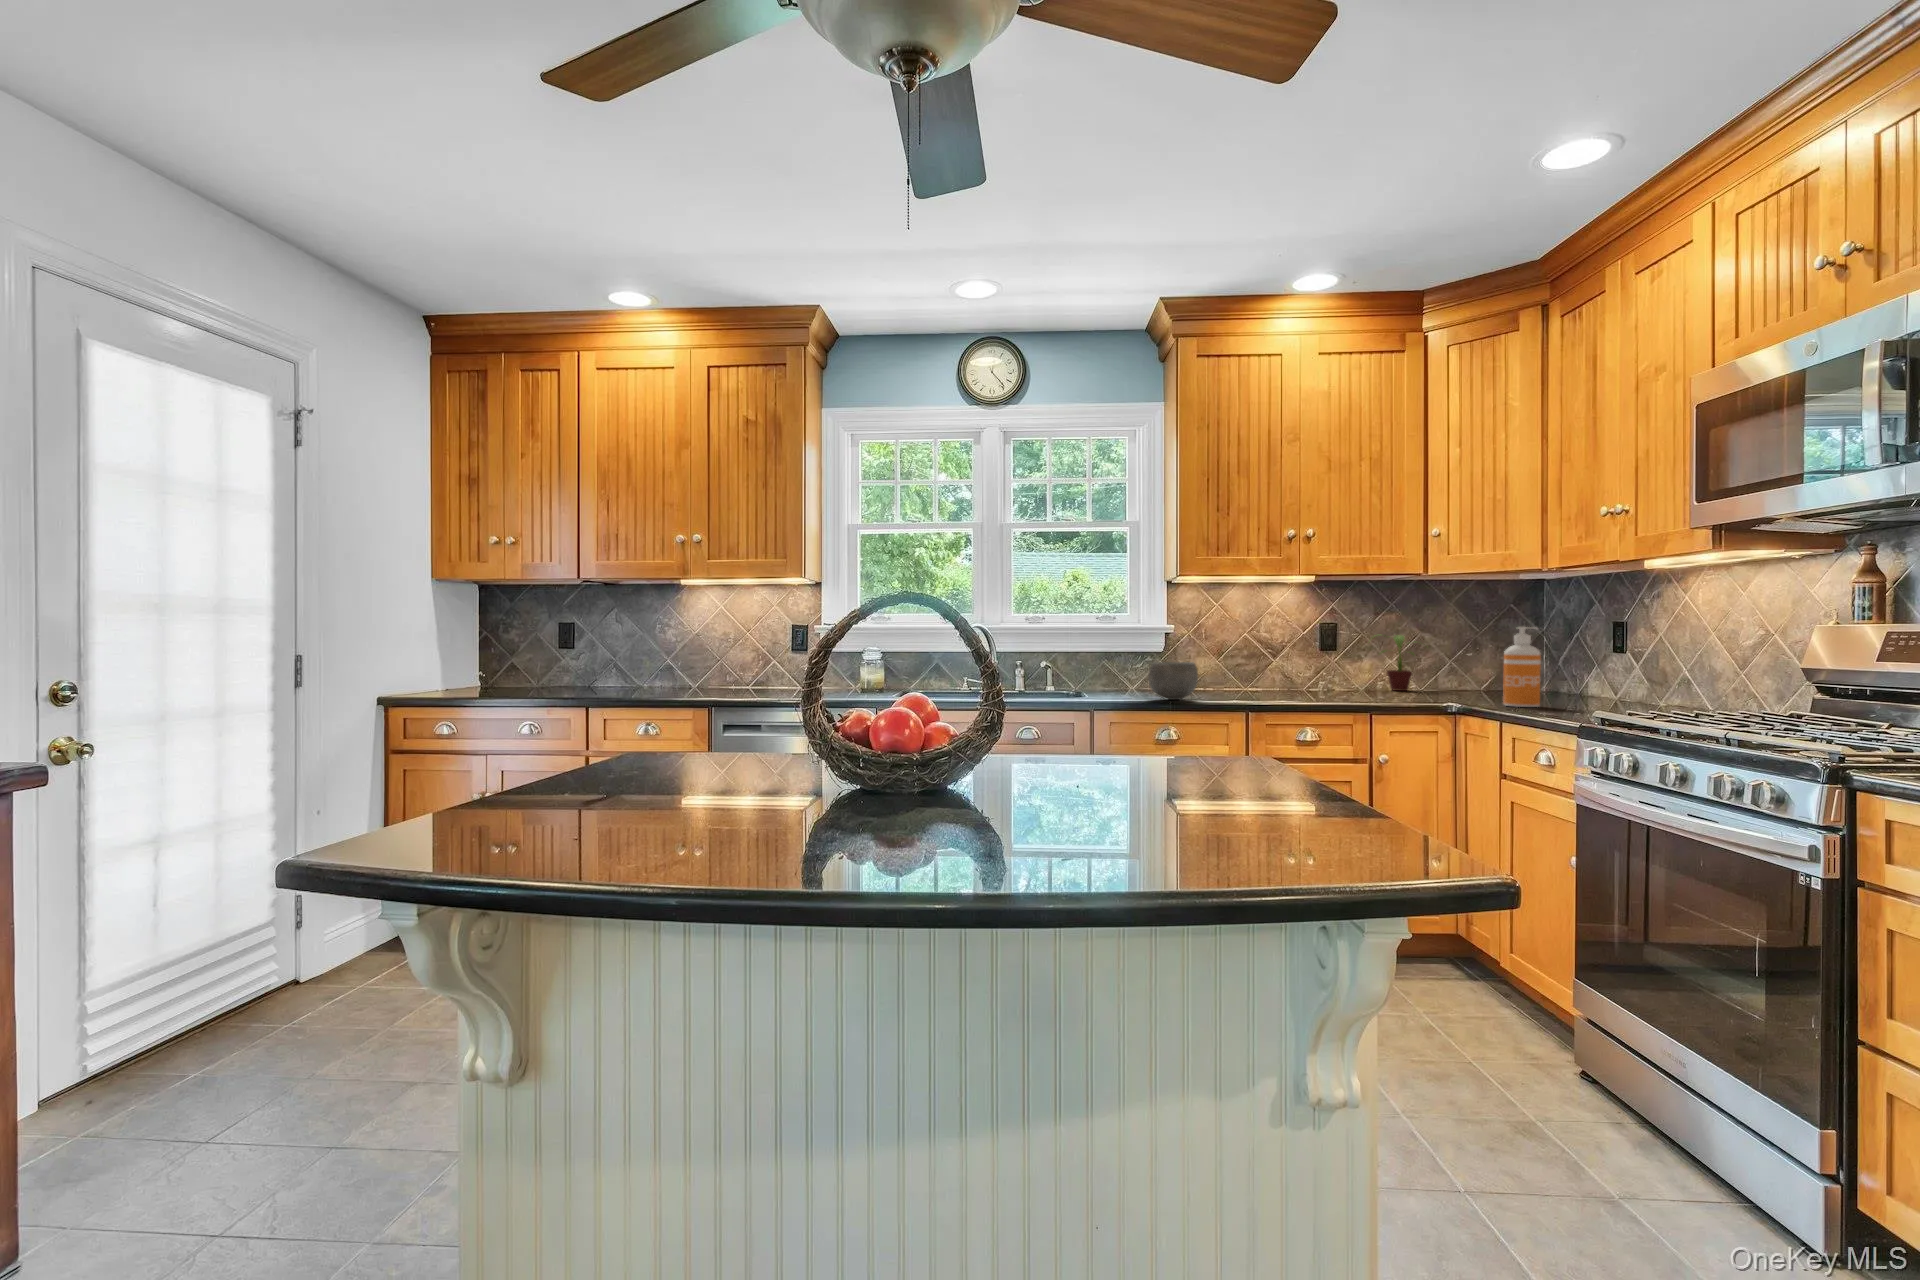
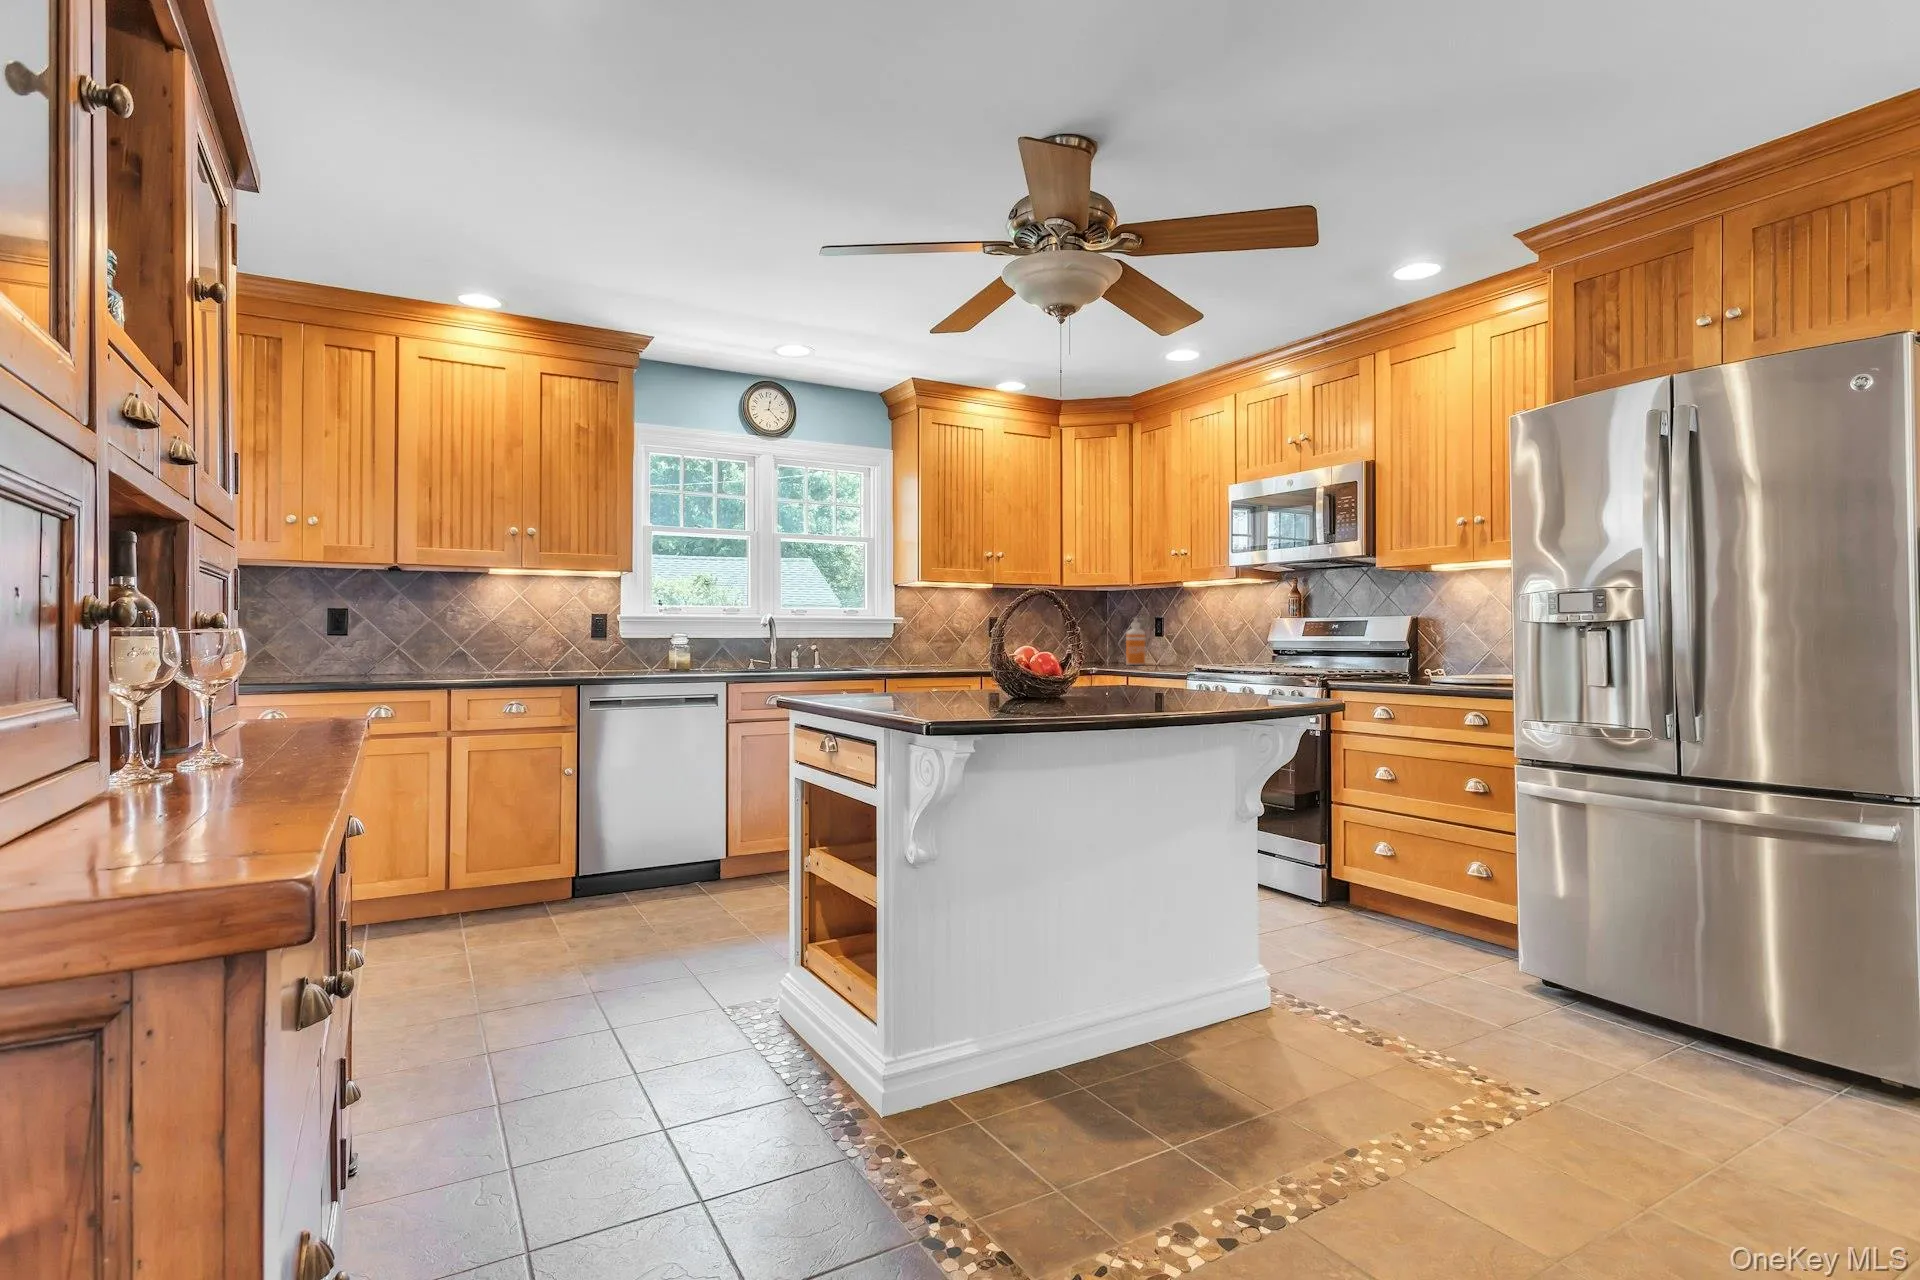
potted plant: present [1379,634,1414,691] -> none [1018,625,1053,662]
ceramic bowl: present [1148,662,1198,700] -> none [915,642,950,668]

